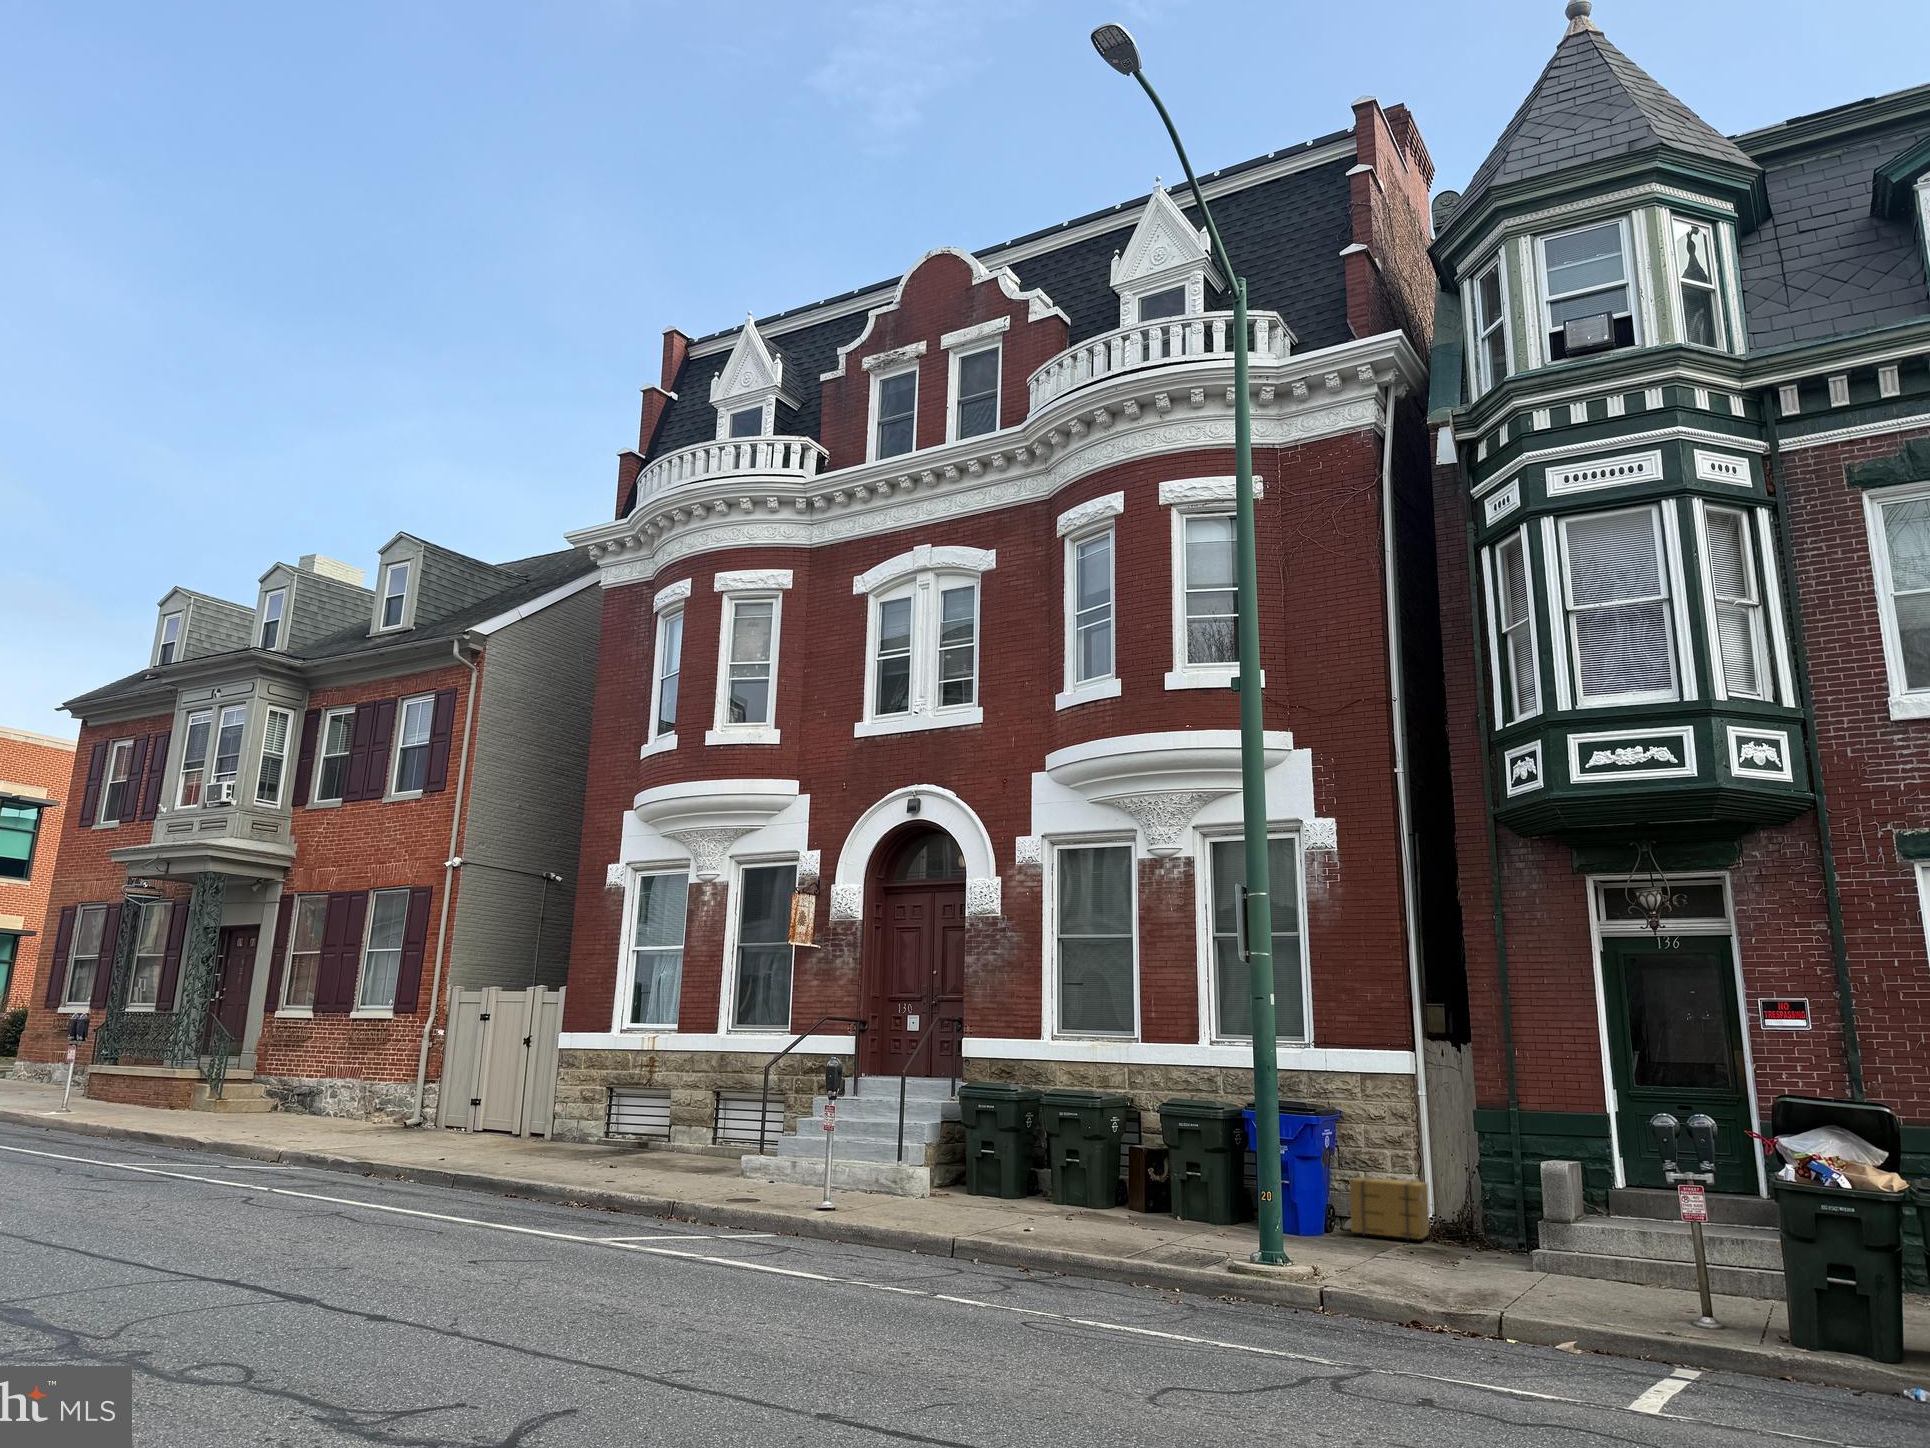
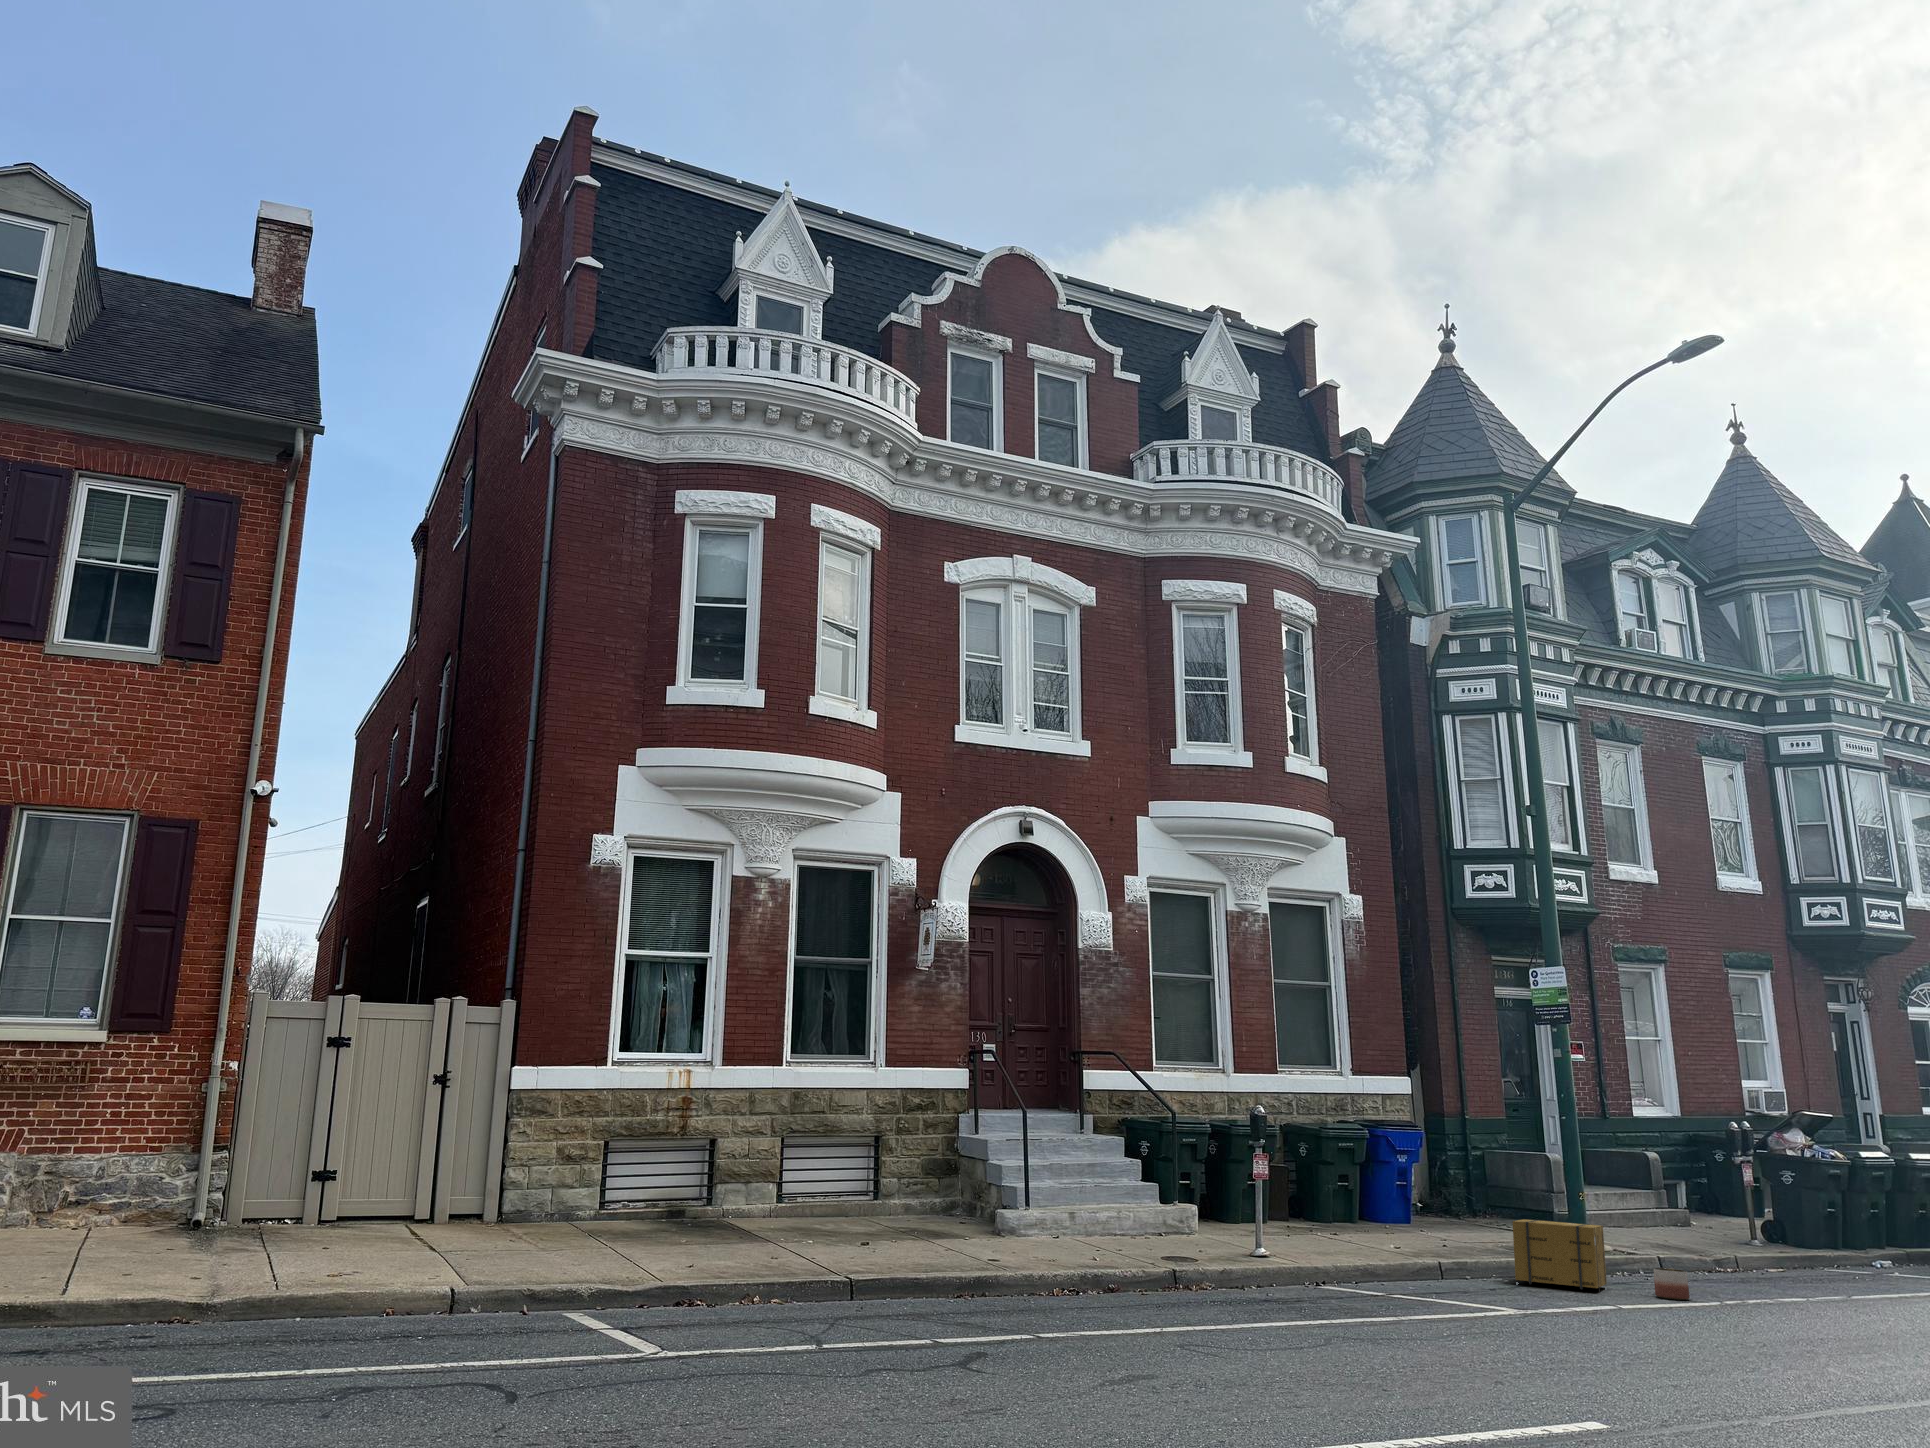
planter: none [1470,1221,1500,1249] -> present [1654,1268,1689,1300]

